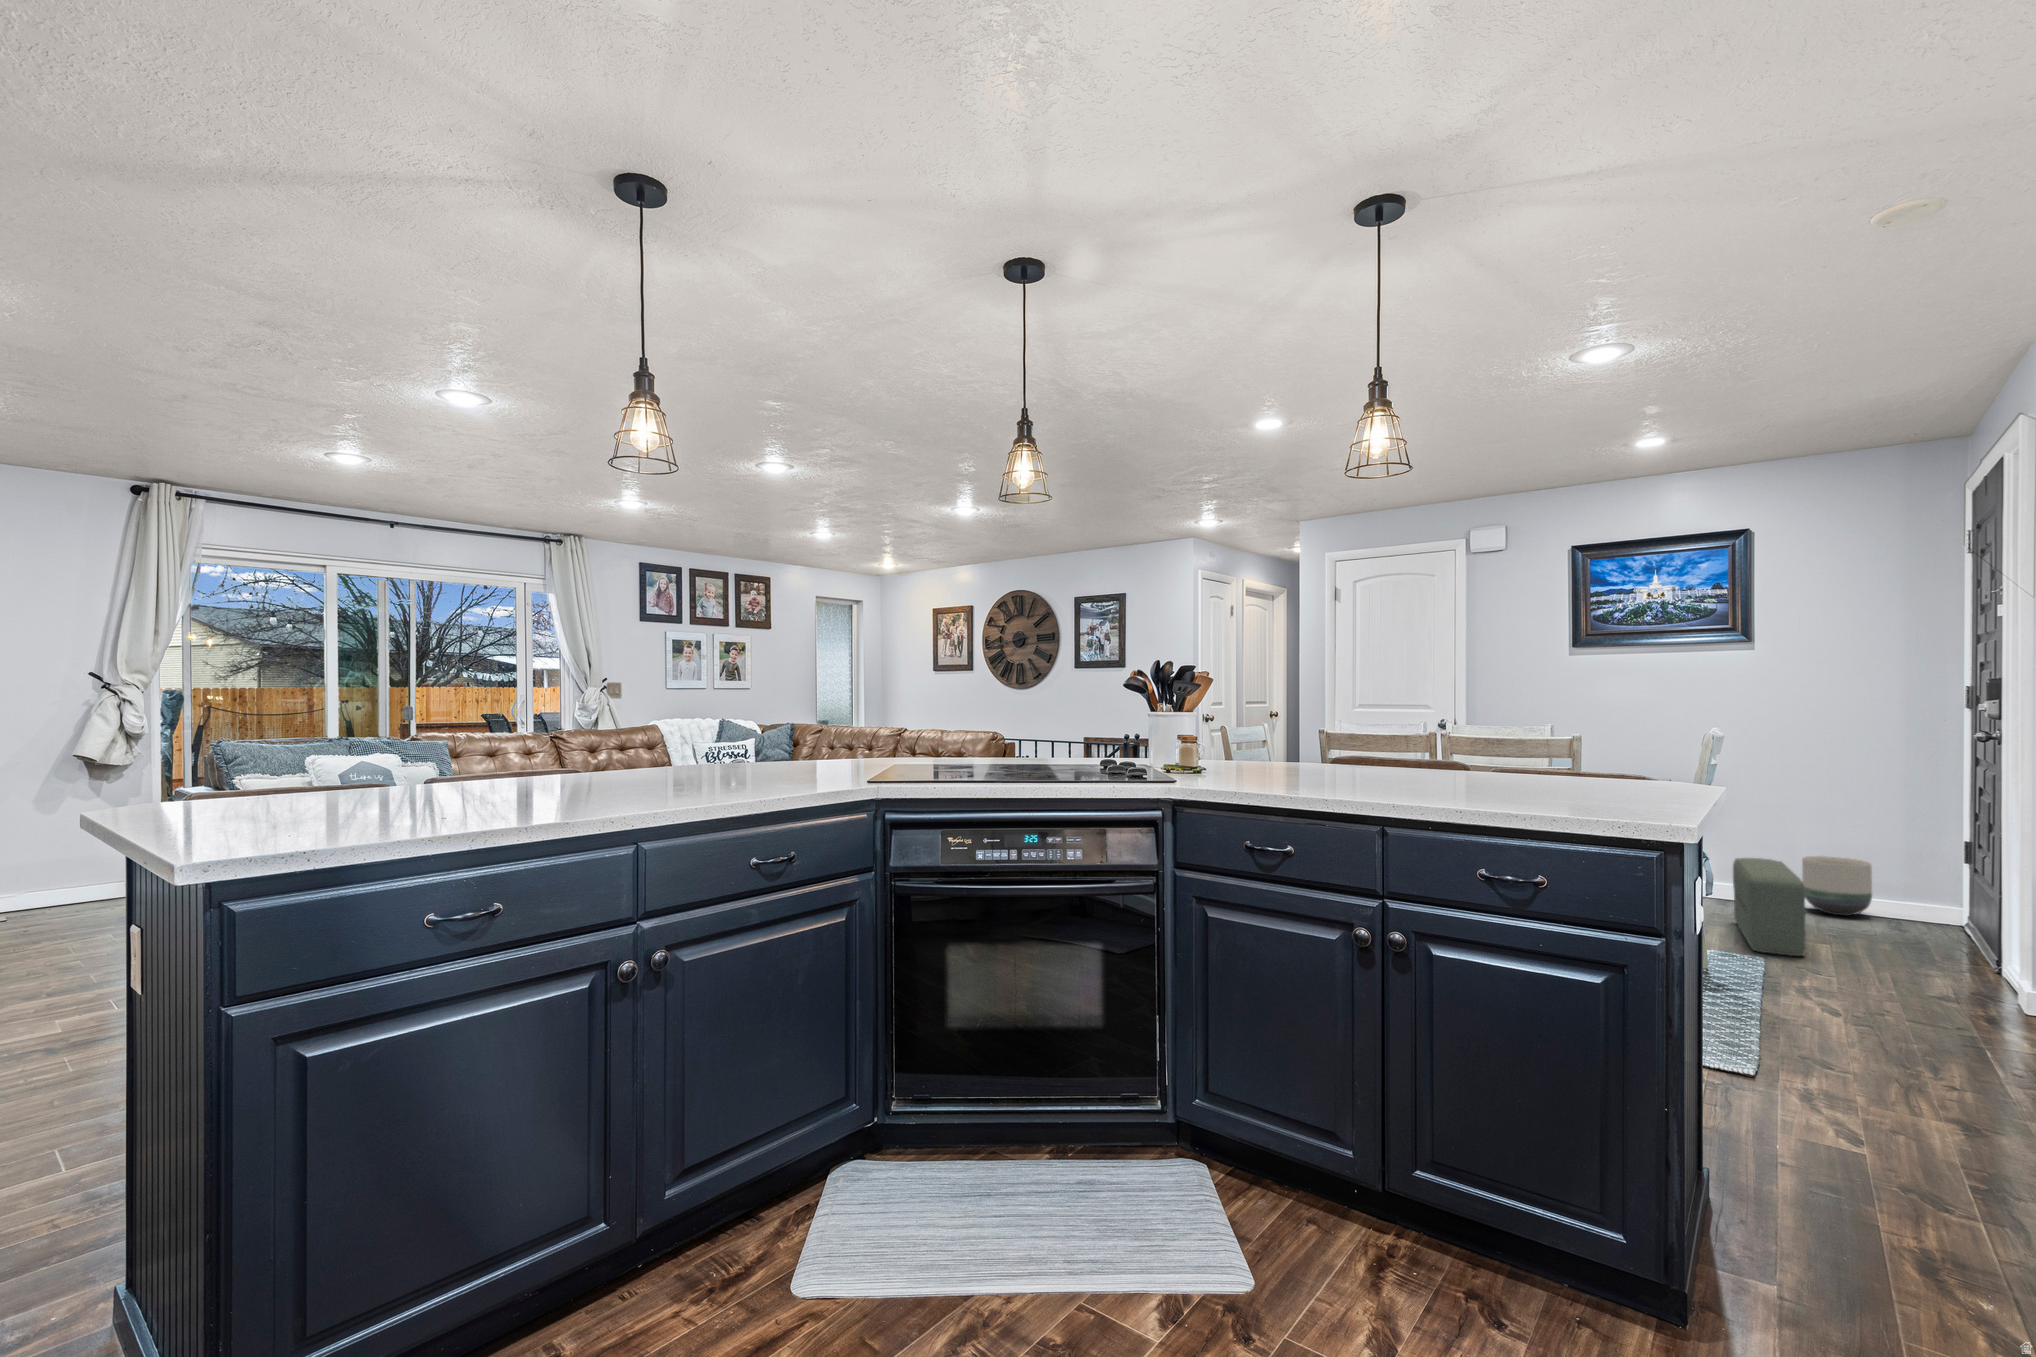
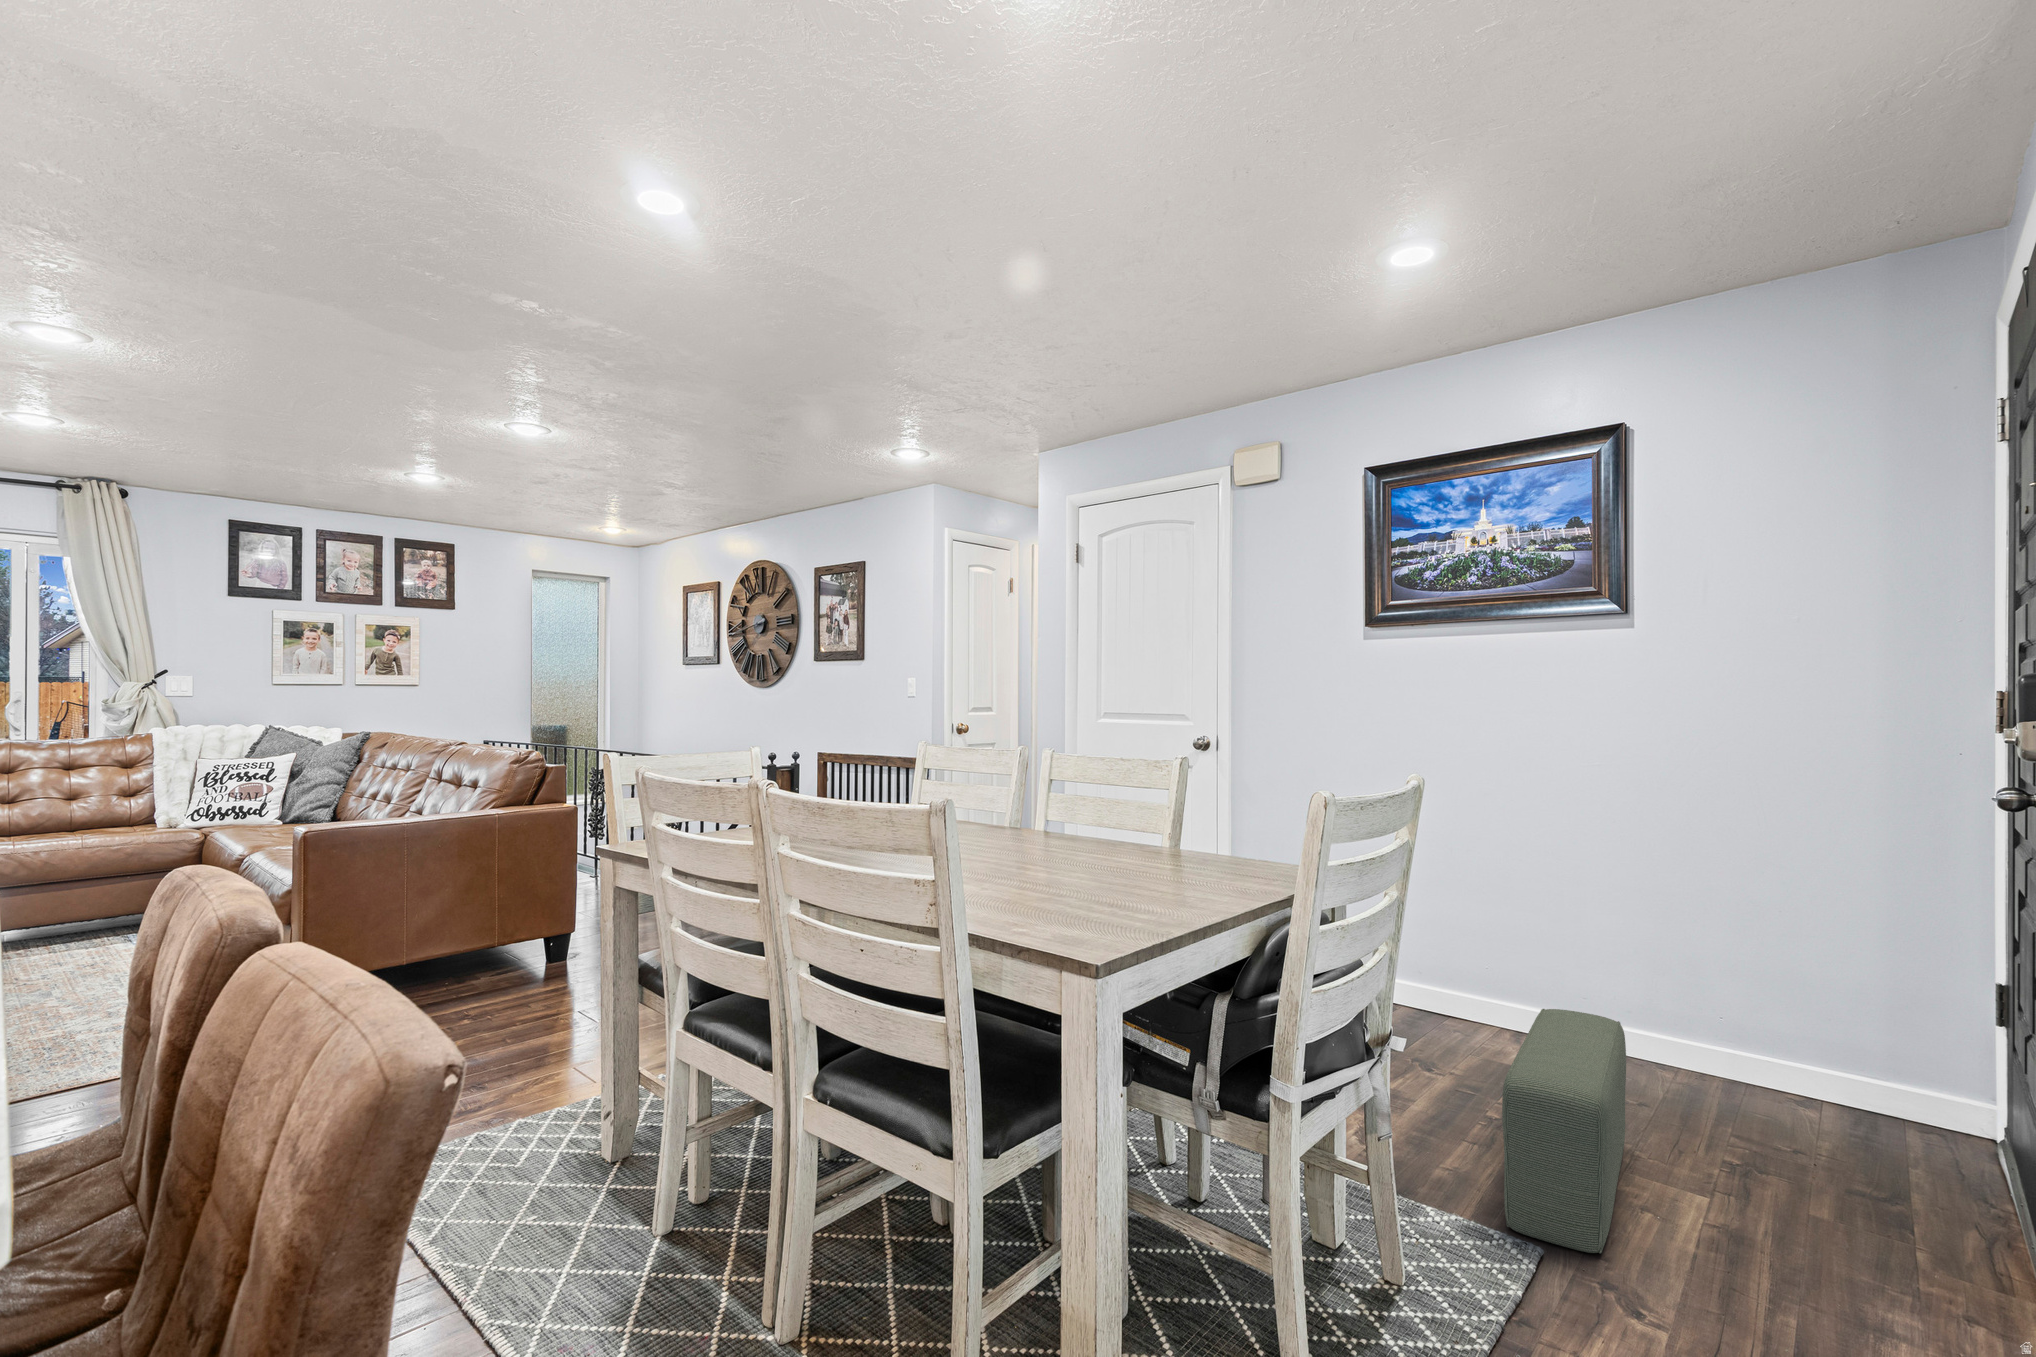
planter: present [1802,856,1872,916] -> none [1696,994,1817,1112]

